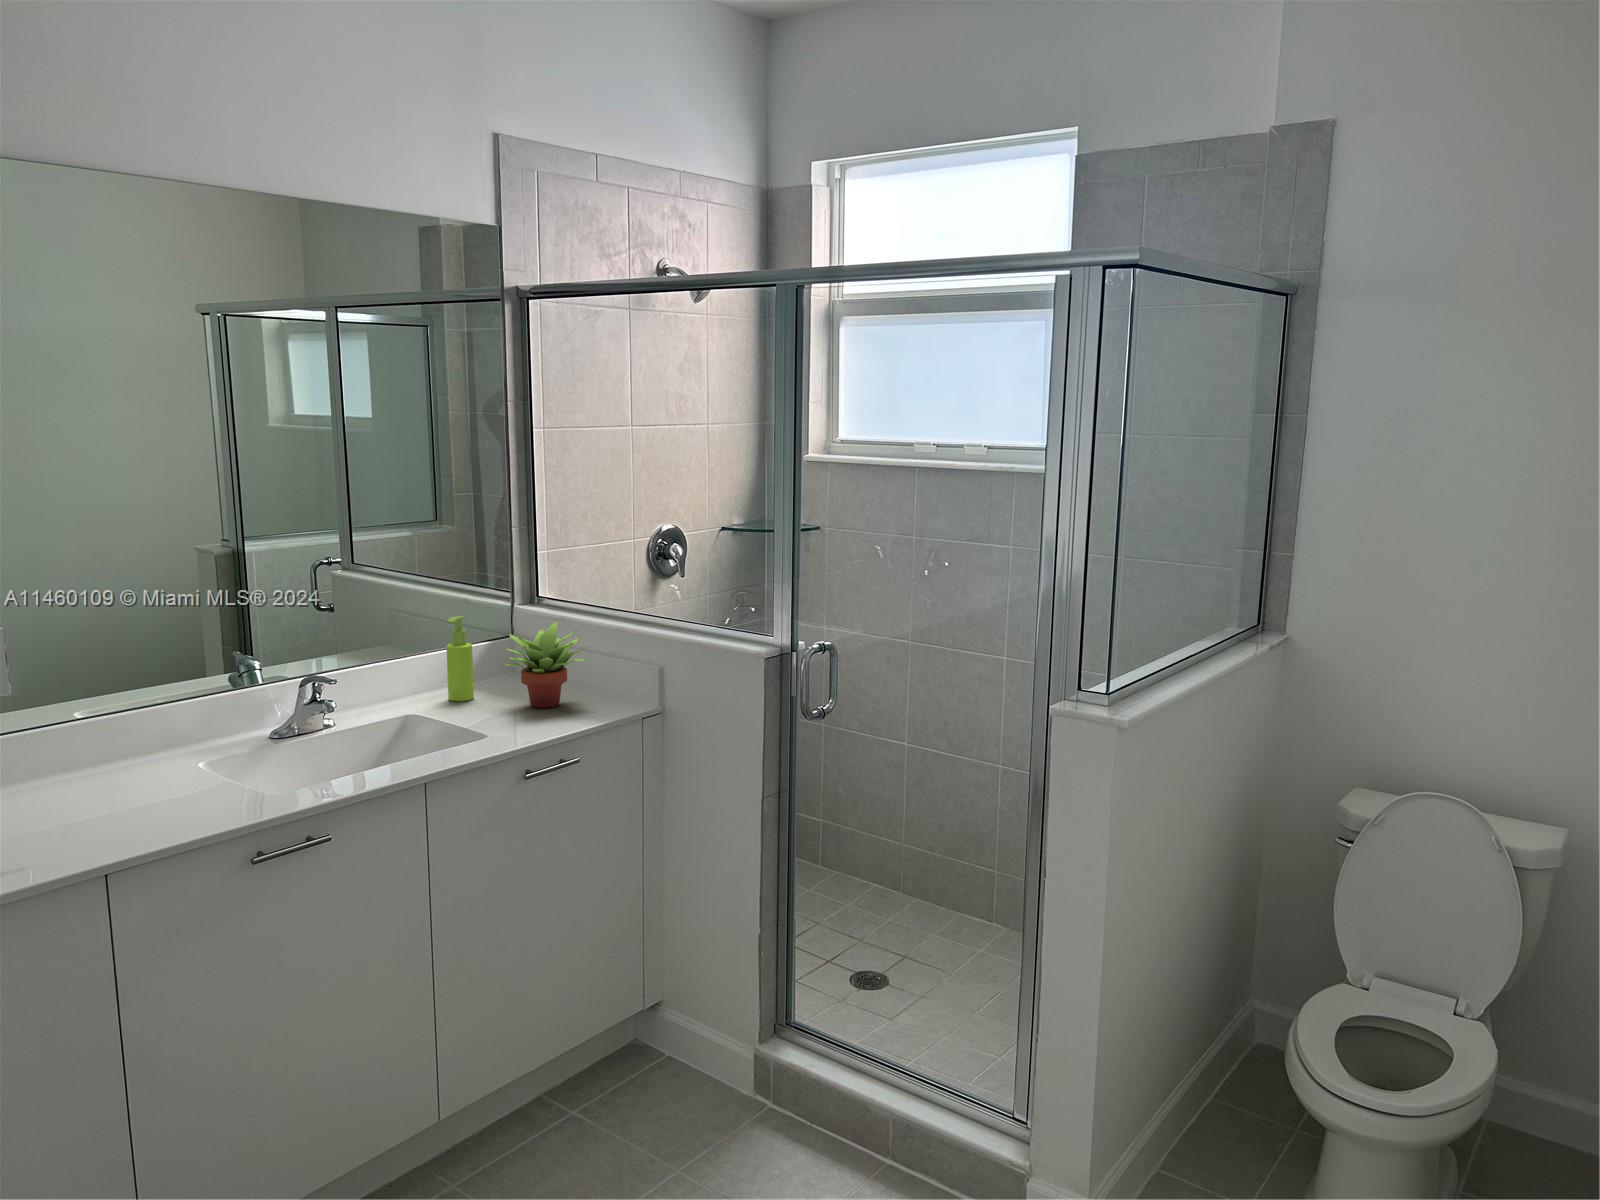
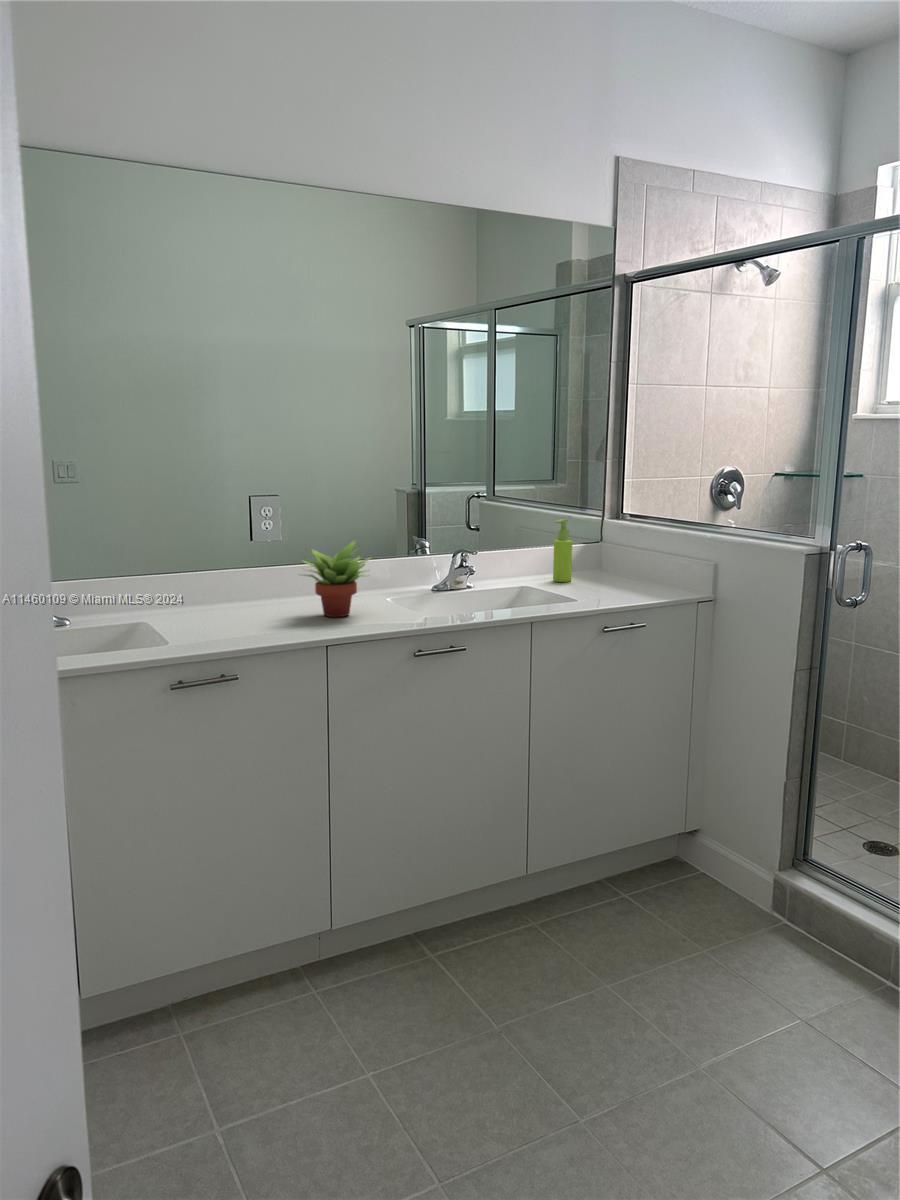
succulent plant: present [504,620,585,708] -> present [300,539,372,617]

